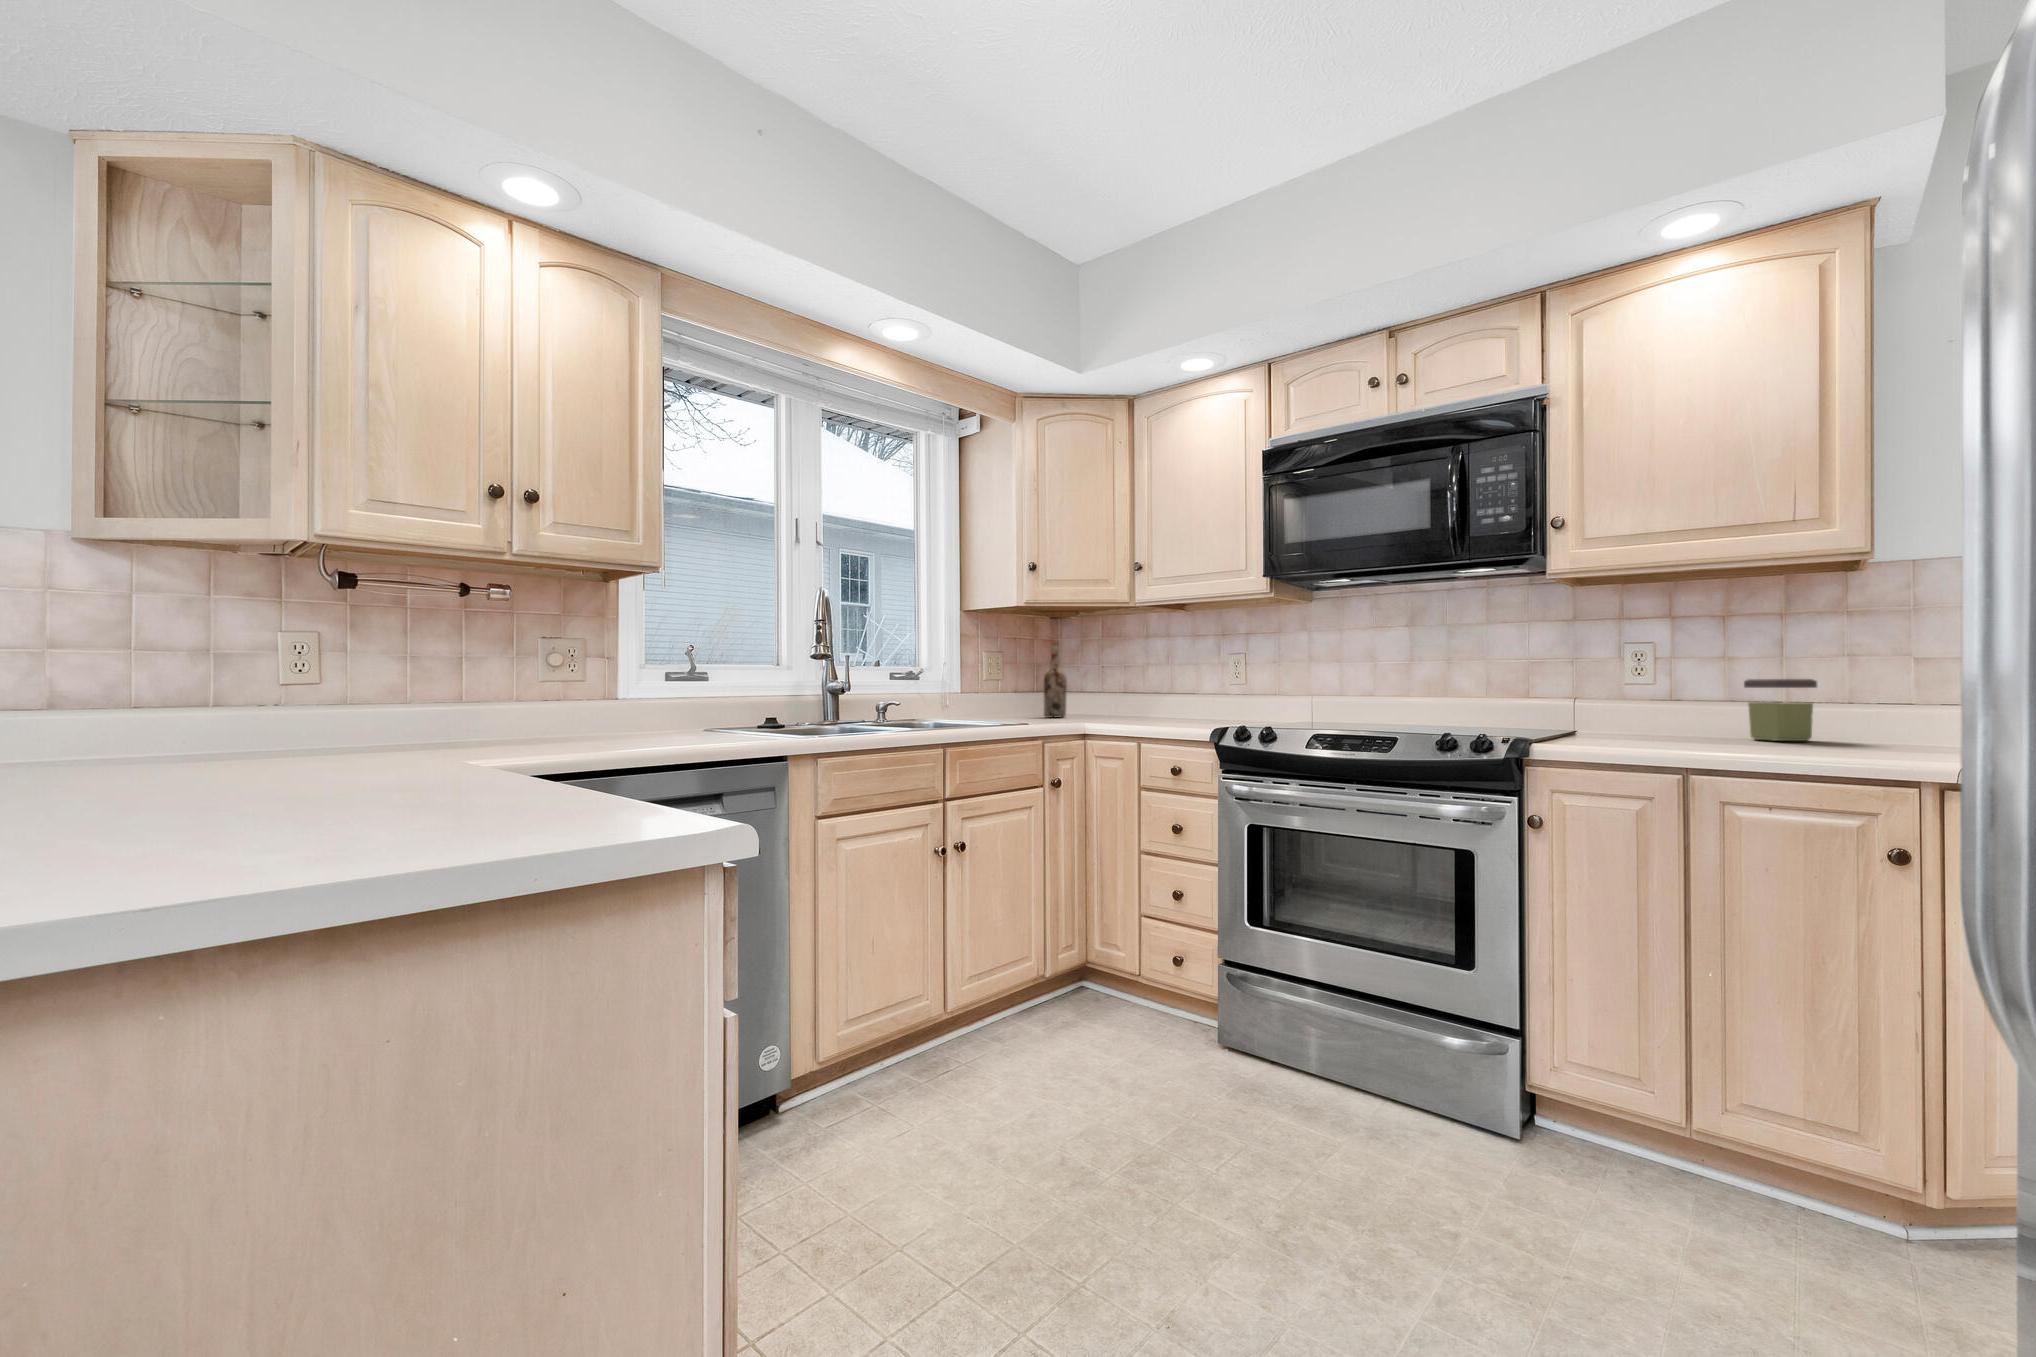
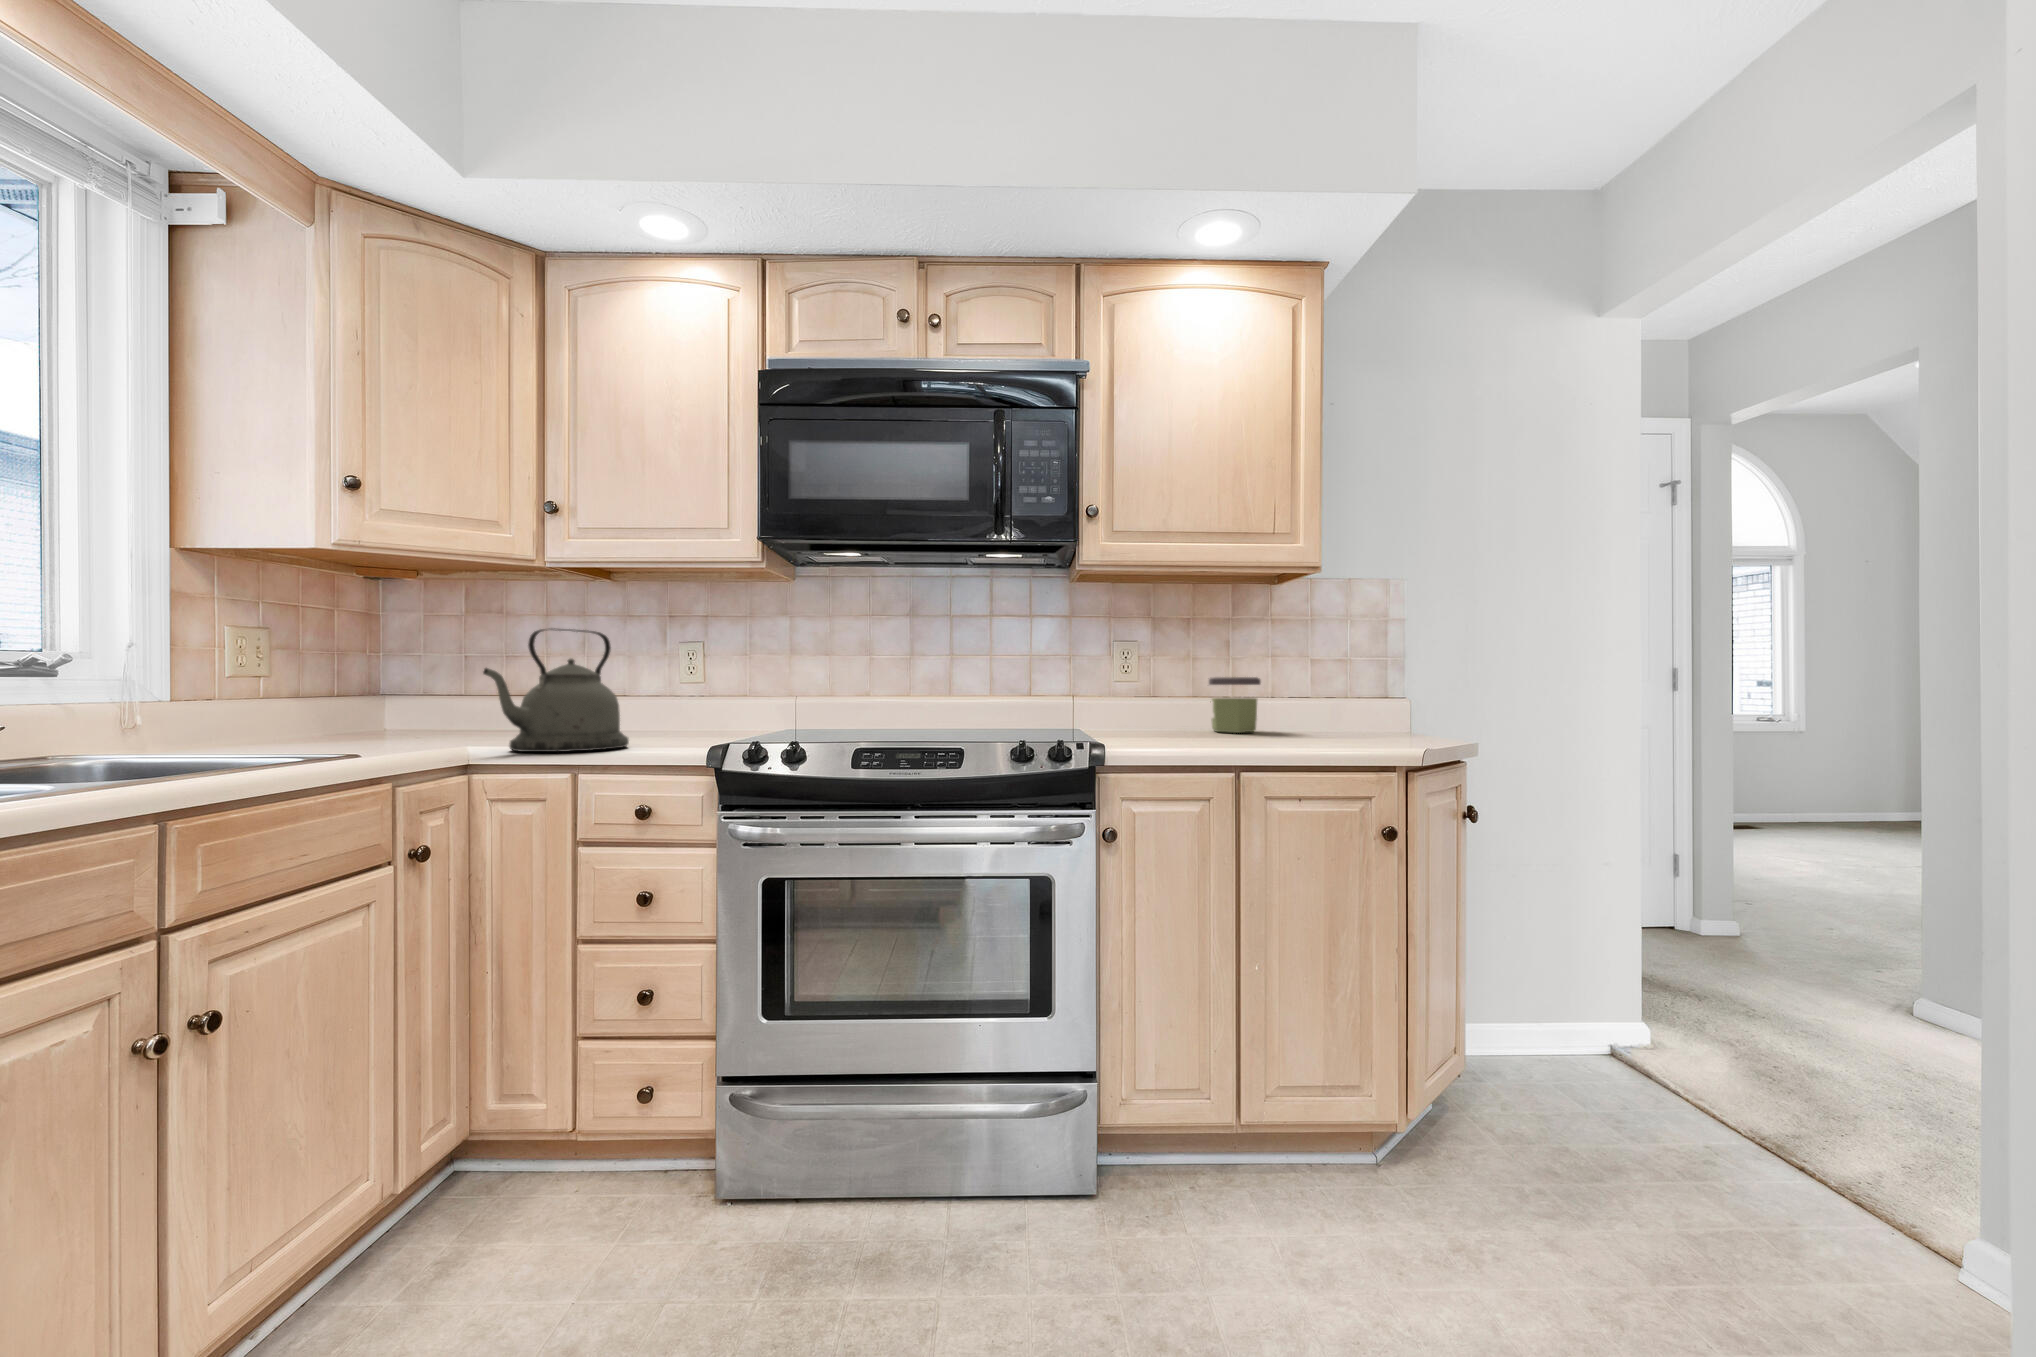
wine bottle: present [1044,643,1067,717] -> none [360,617,405,735]
kettle: none [1087,649,1173,728] -> present [483,628,629,752]

